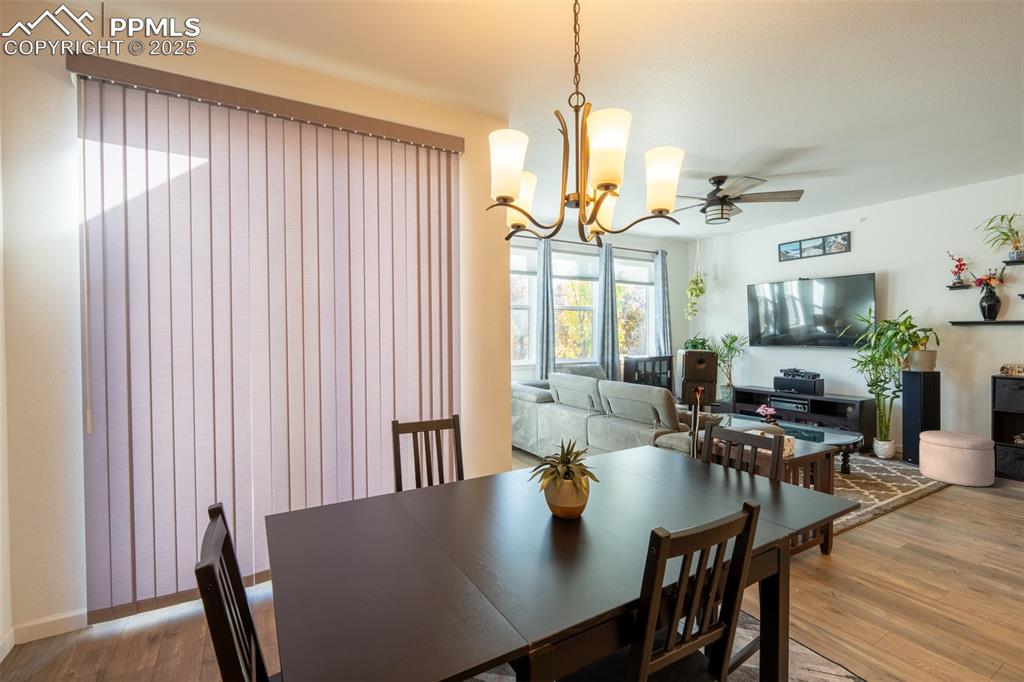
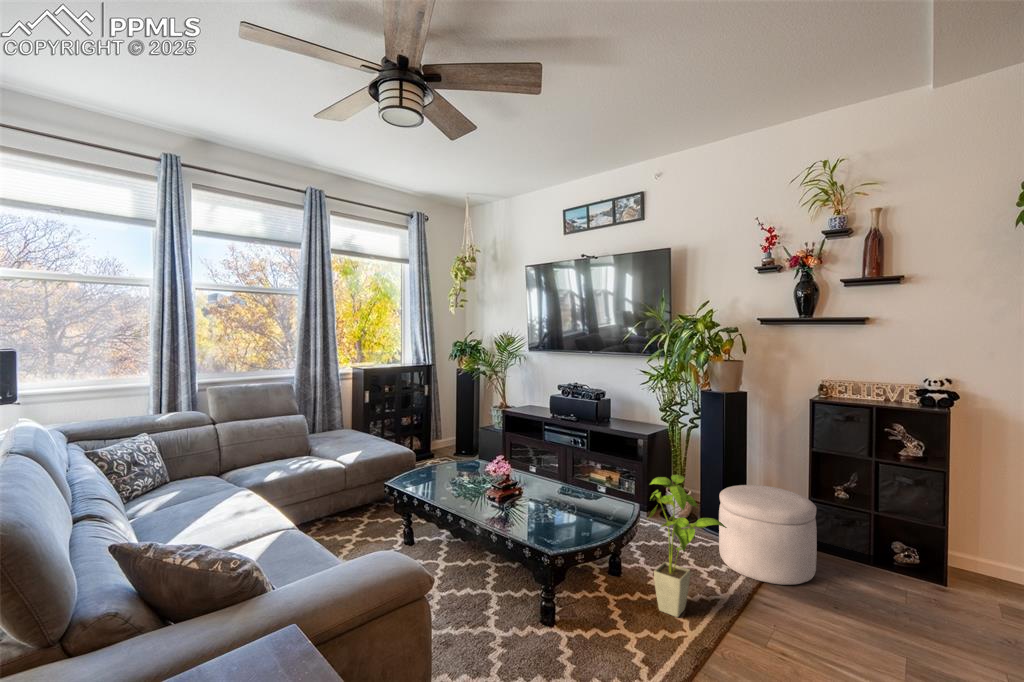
house plant: none [872,412,927,491] -> present [649,475,725,617]

